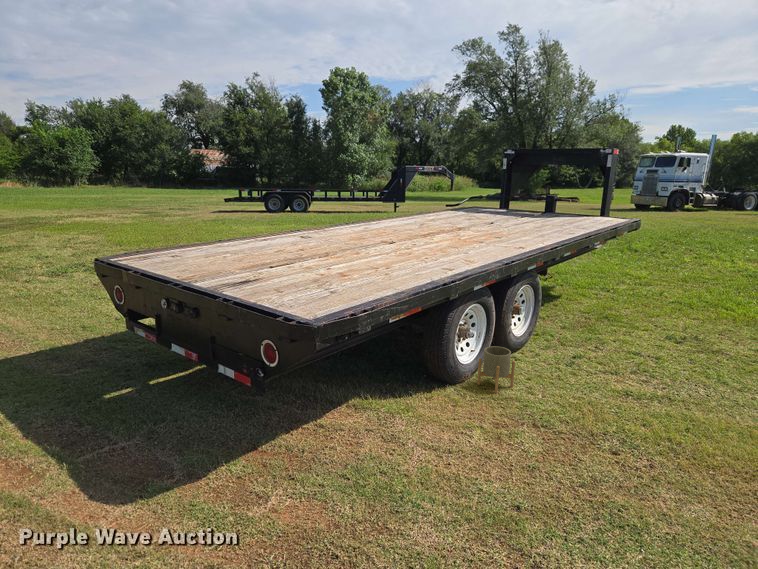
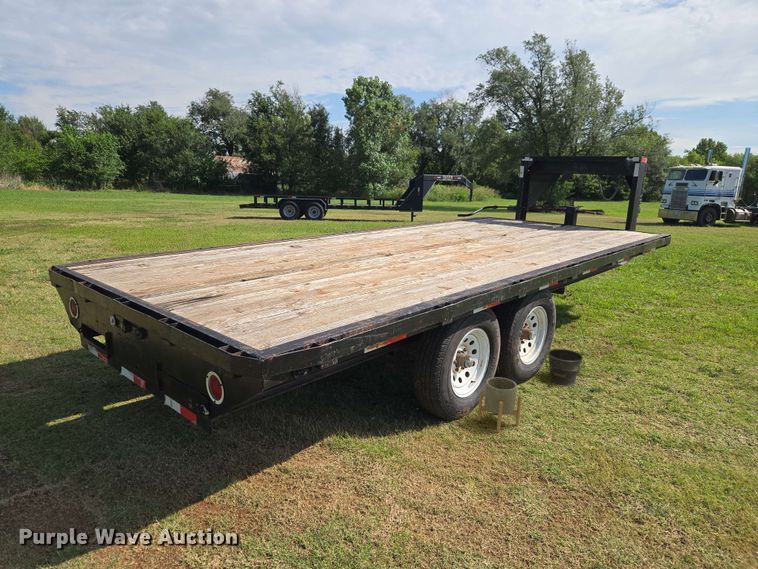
bucket: none [533,323,568,354] -> present [545,349,585,385]

